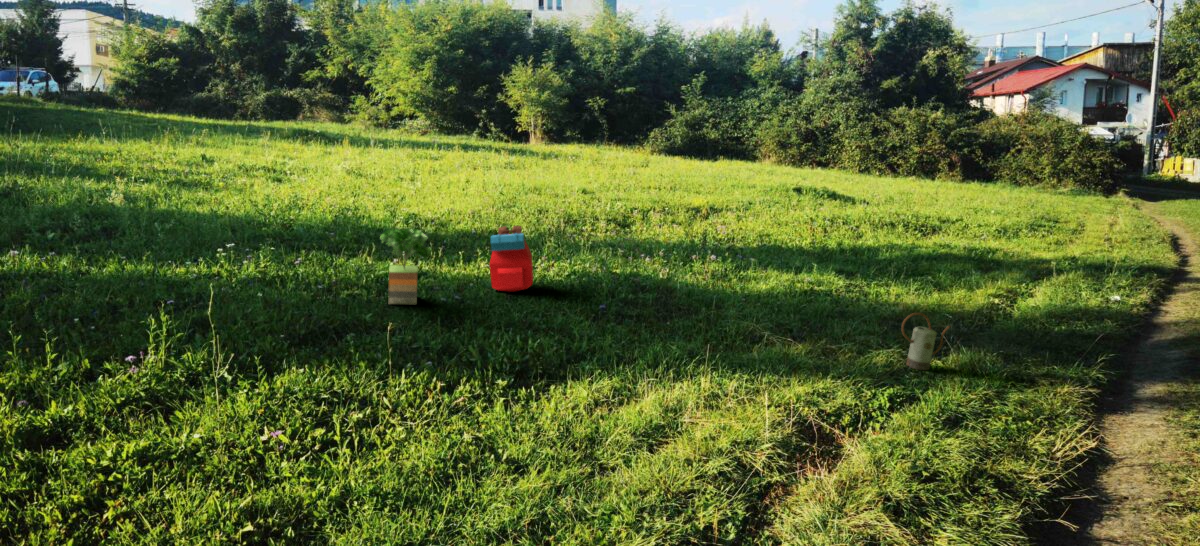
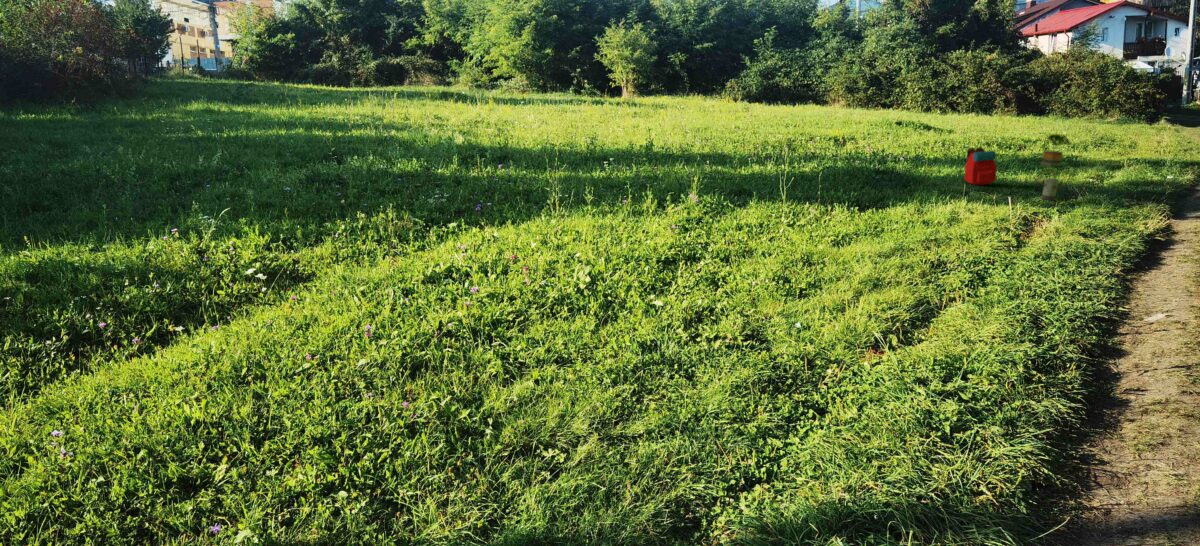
backpack: present [489,226,534,292] -> present [965,147,997,185]
potted tree: present [381,229,431,305] -> present [1041,134,1070,166]

